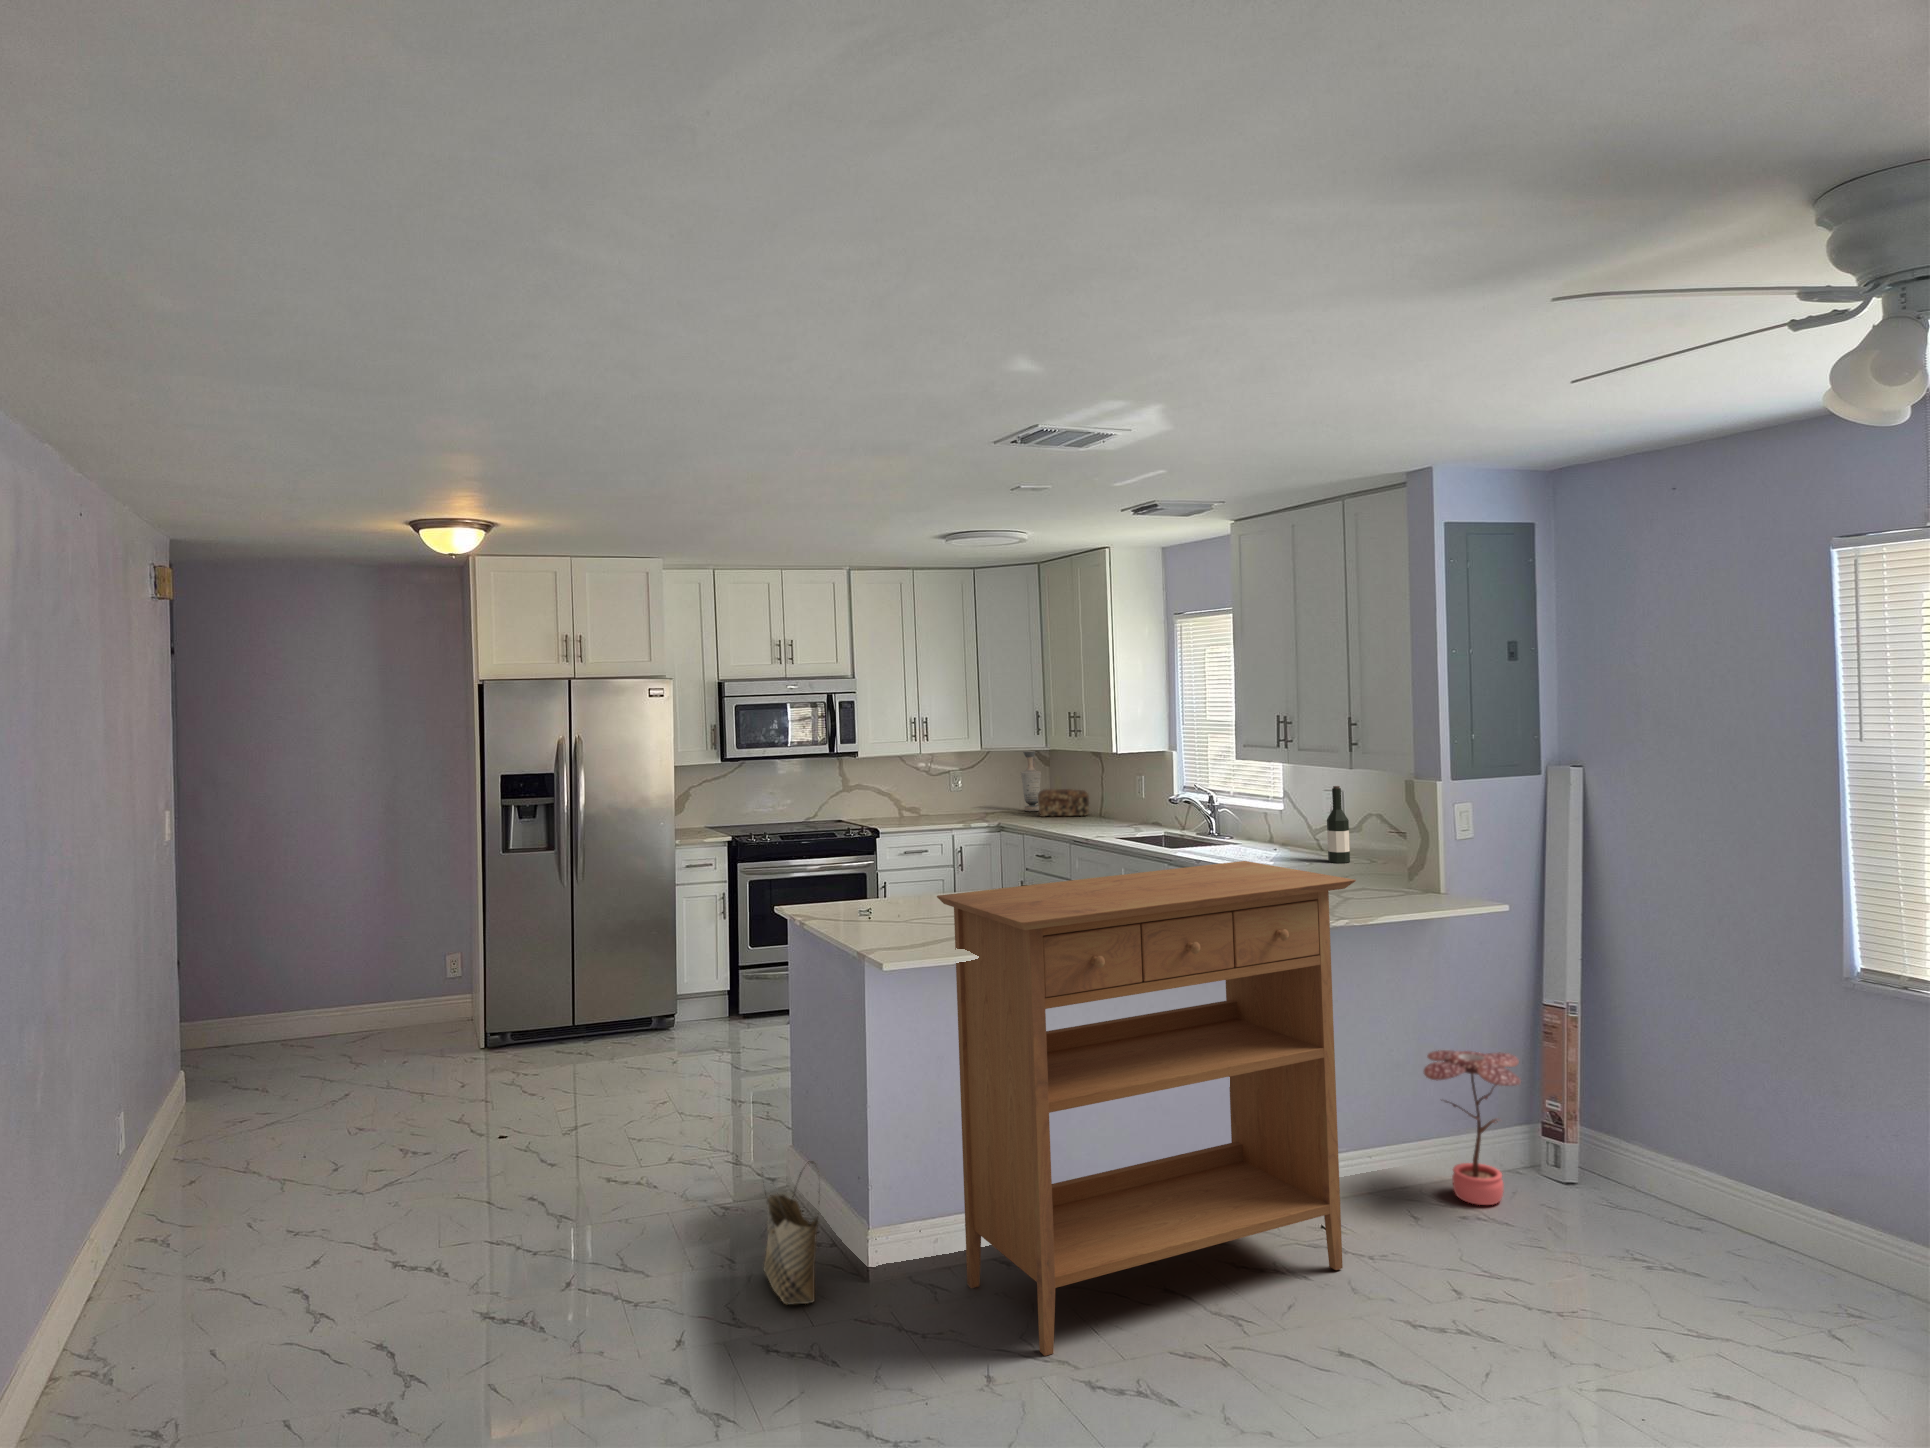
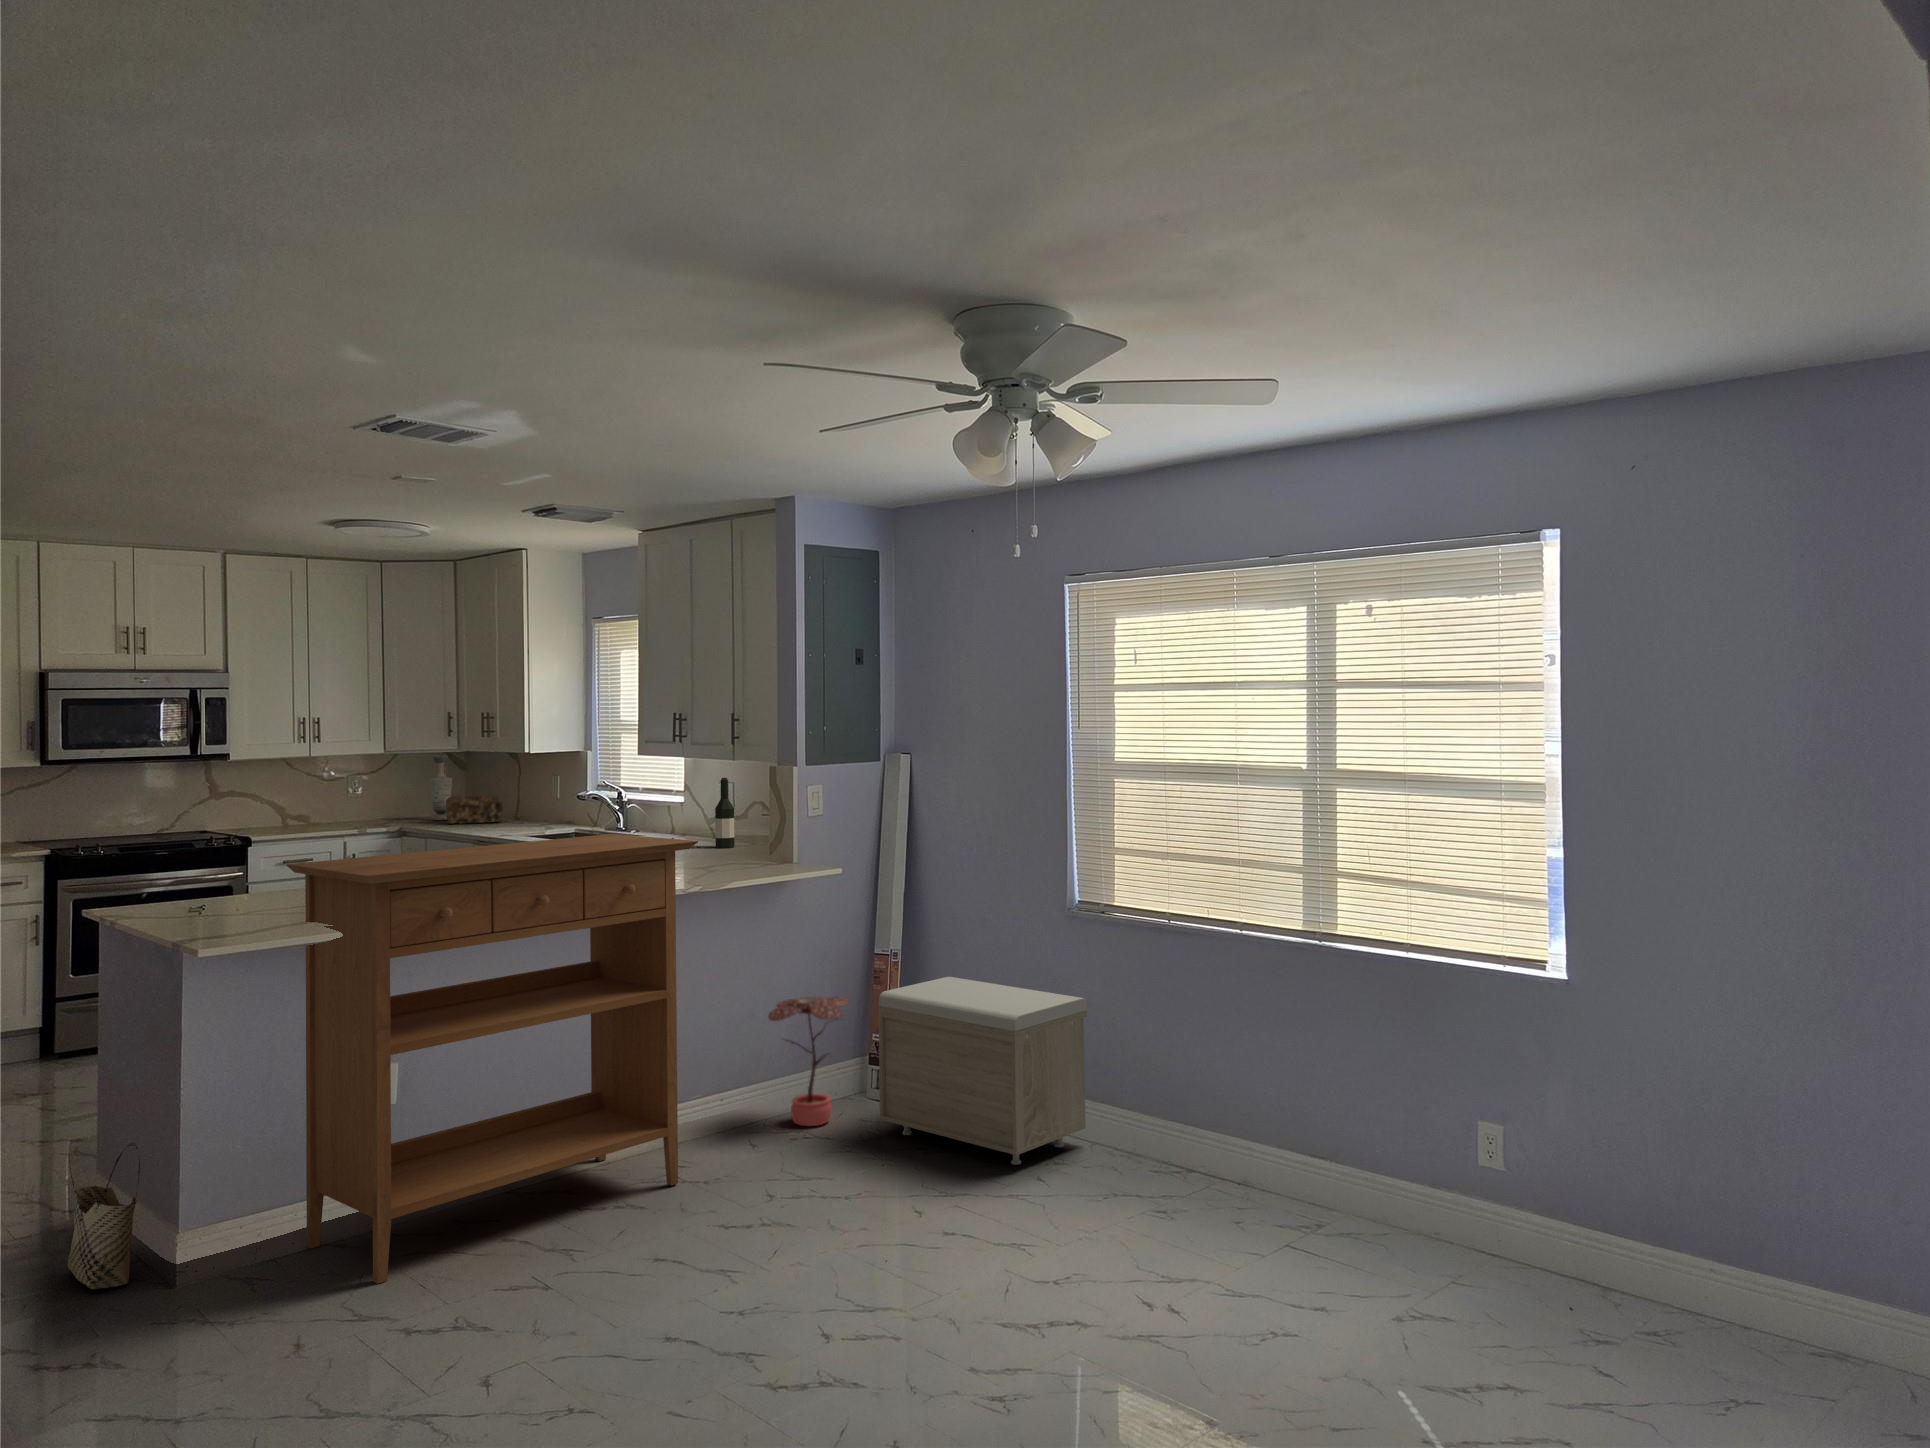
storage bench: none [1570,1044,1894,1319] -> present [879,977,1087,1165]

